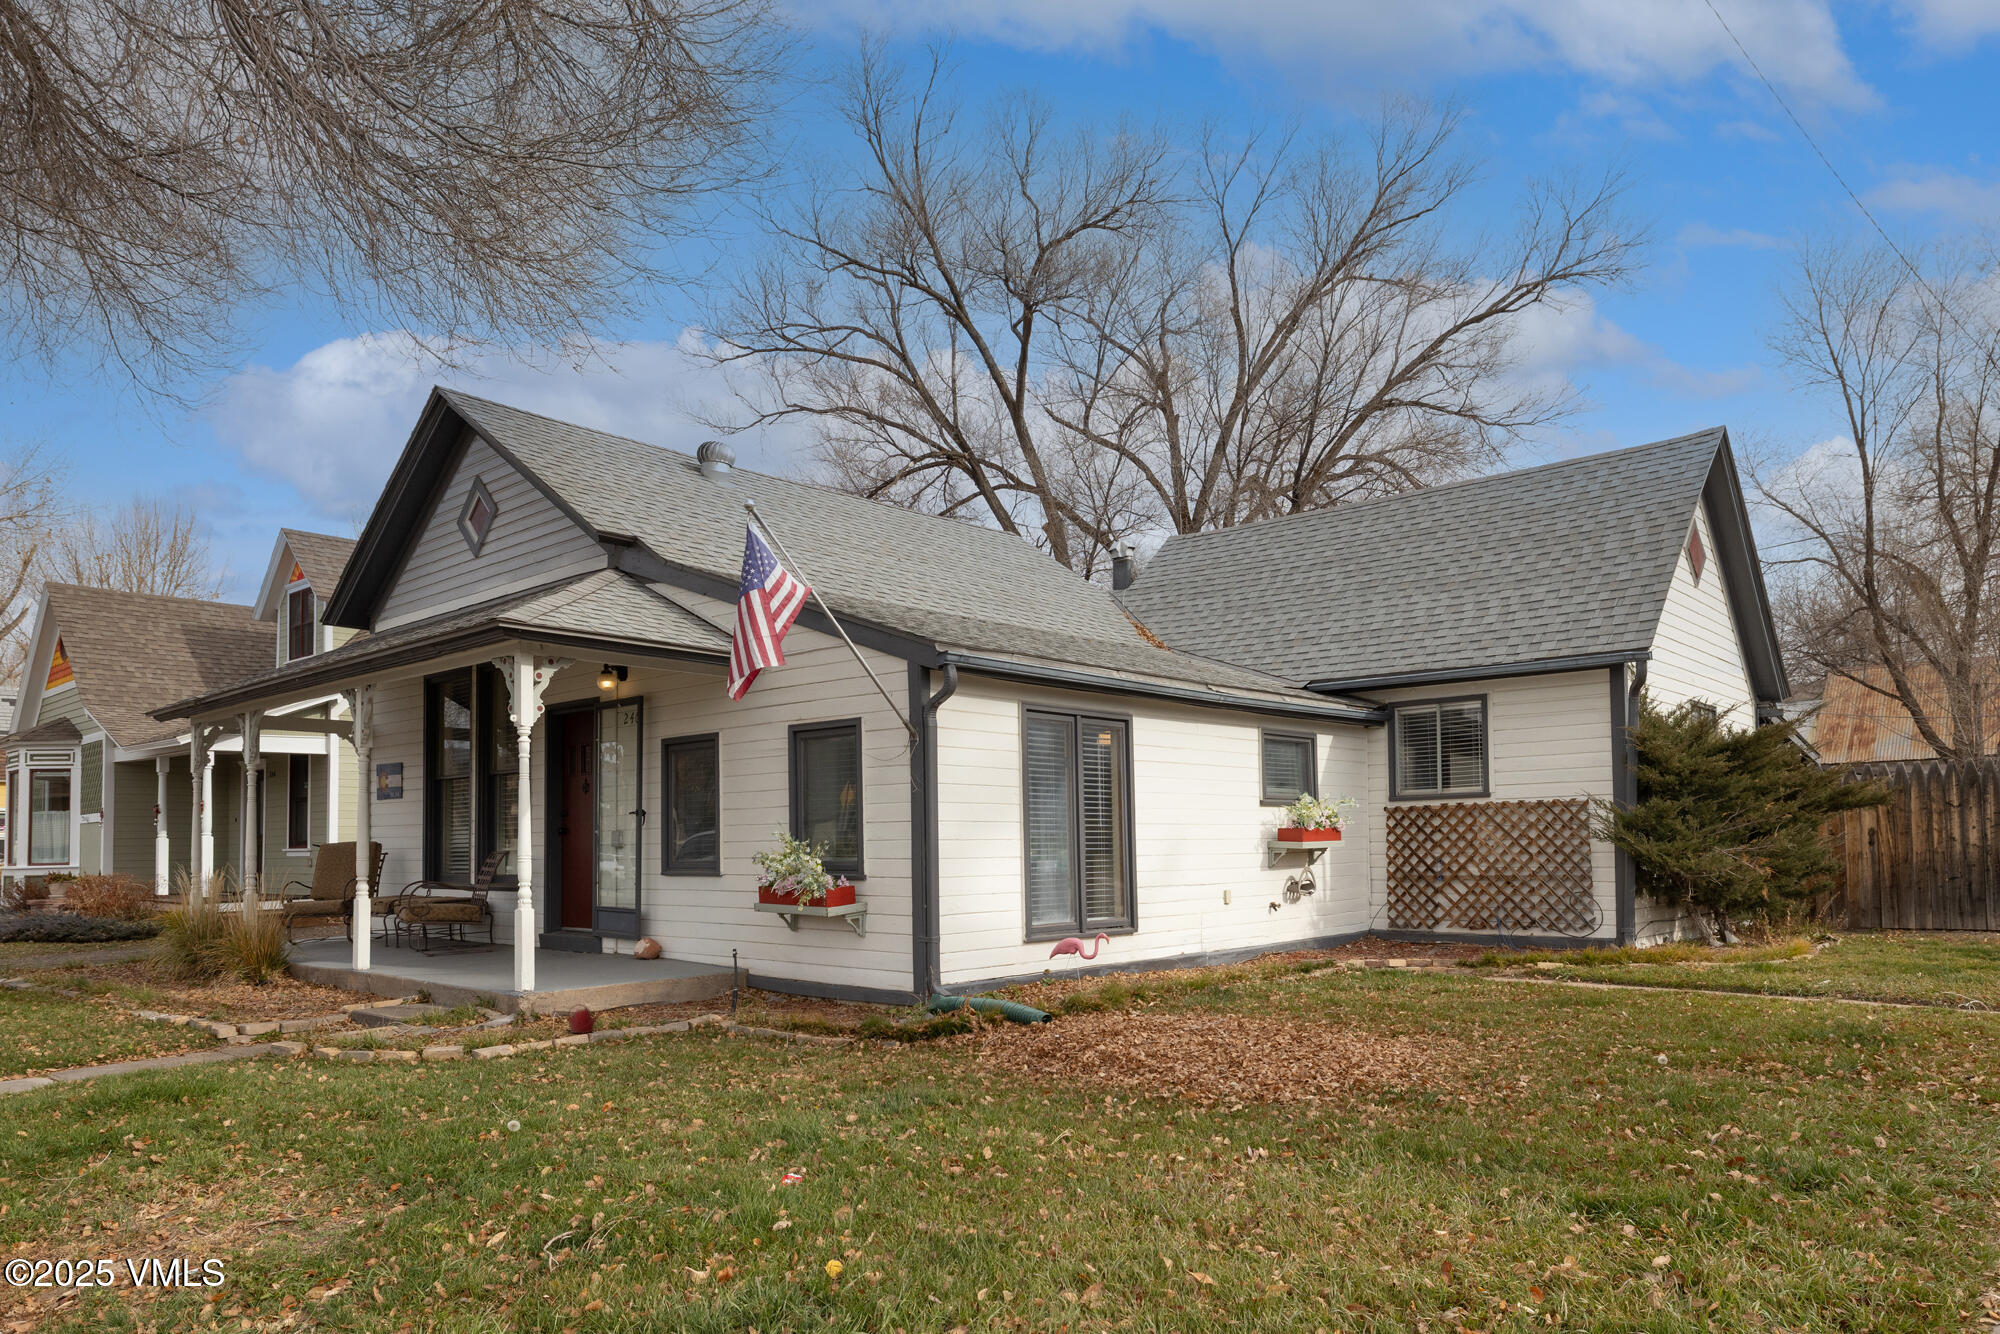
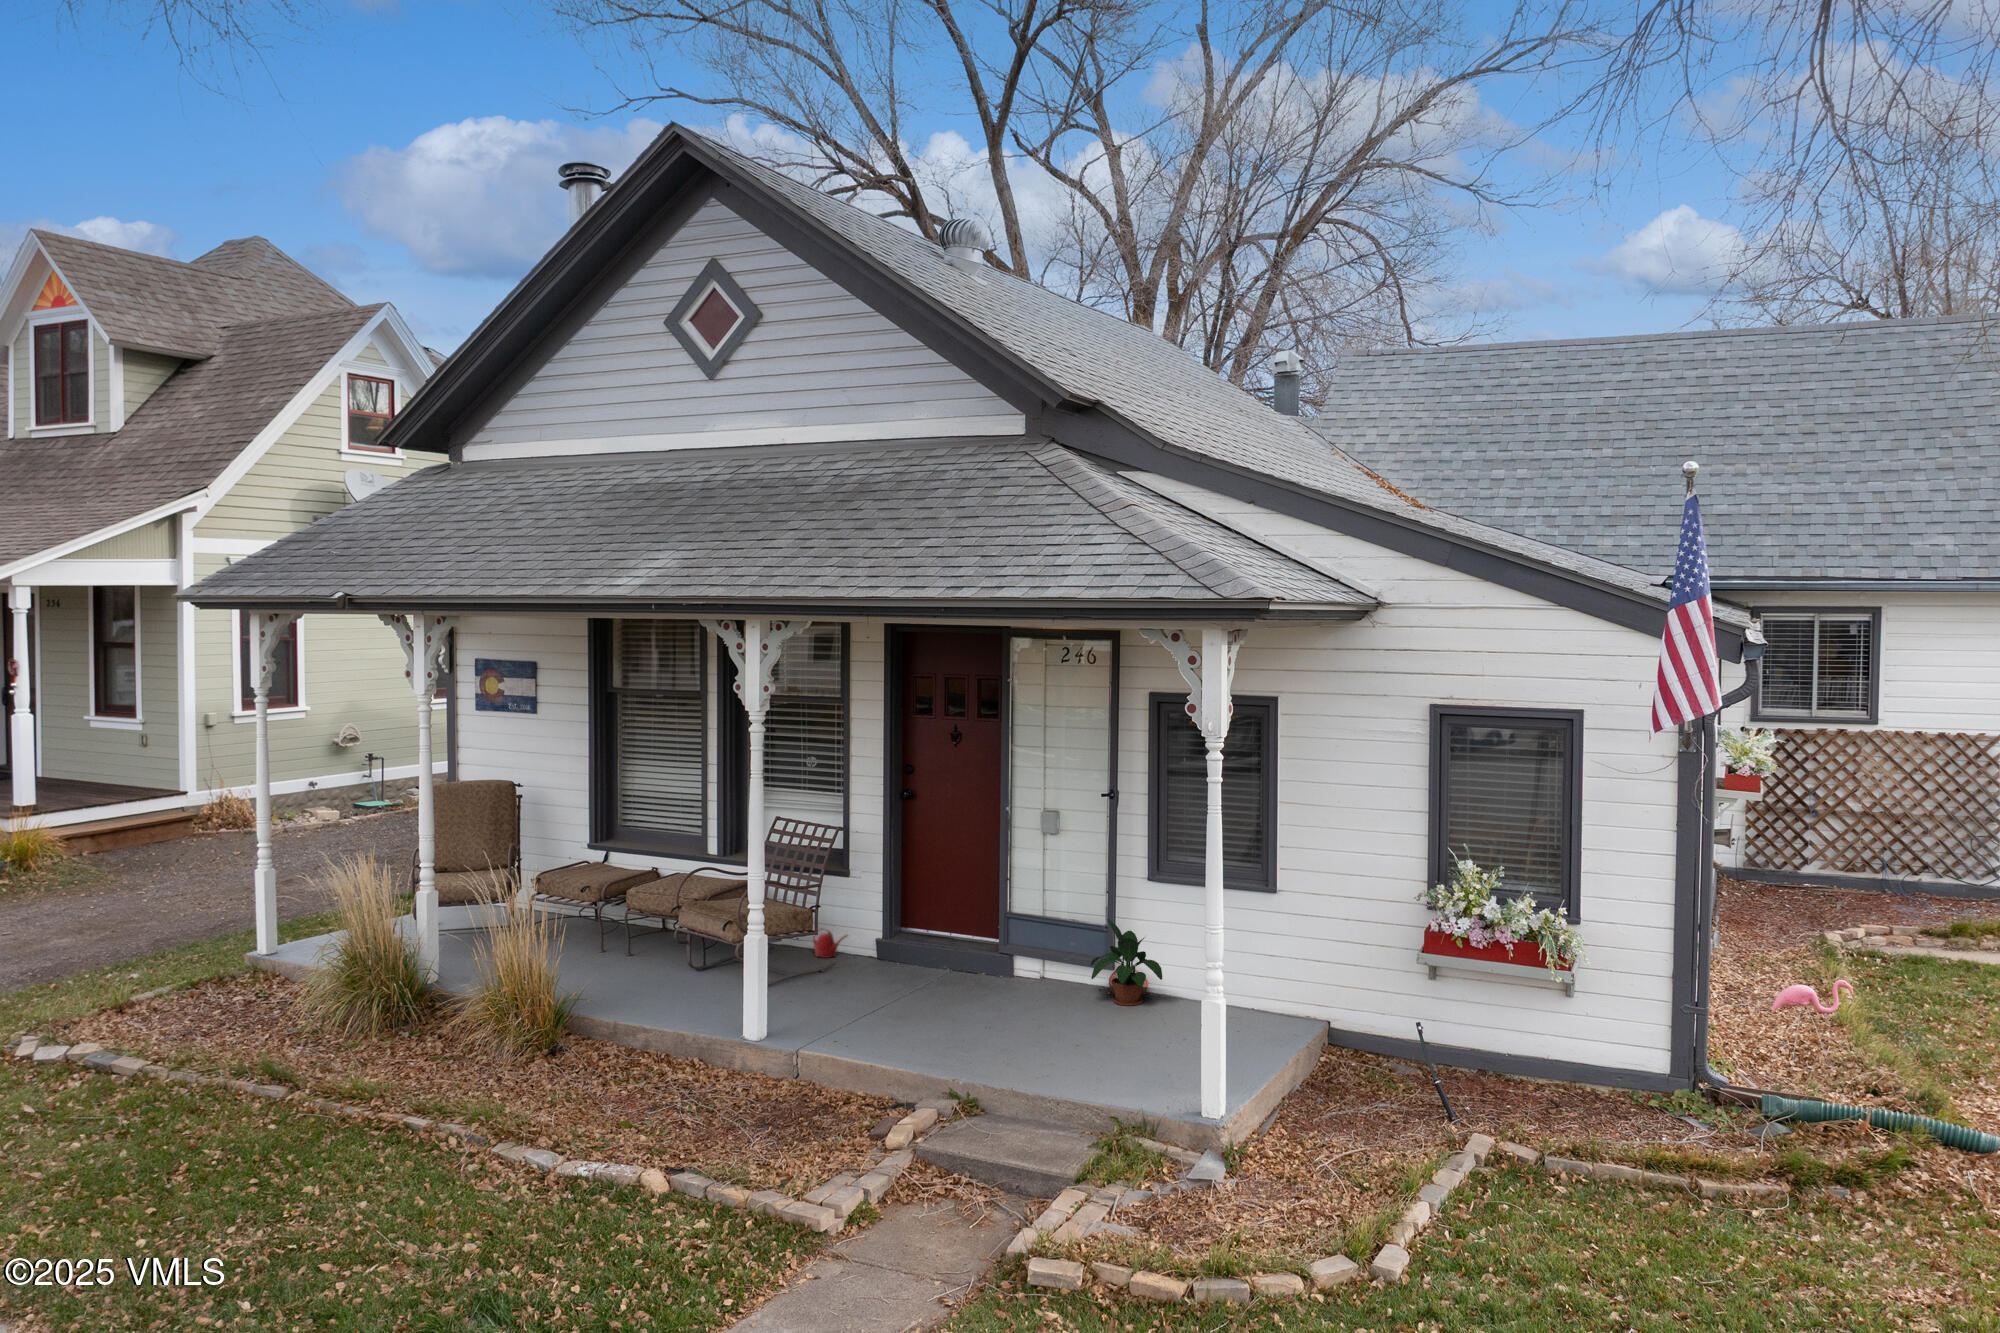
potted plant: none [867,965,938,1044] -> present [1091,919,1162,1006]

